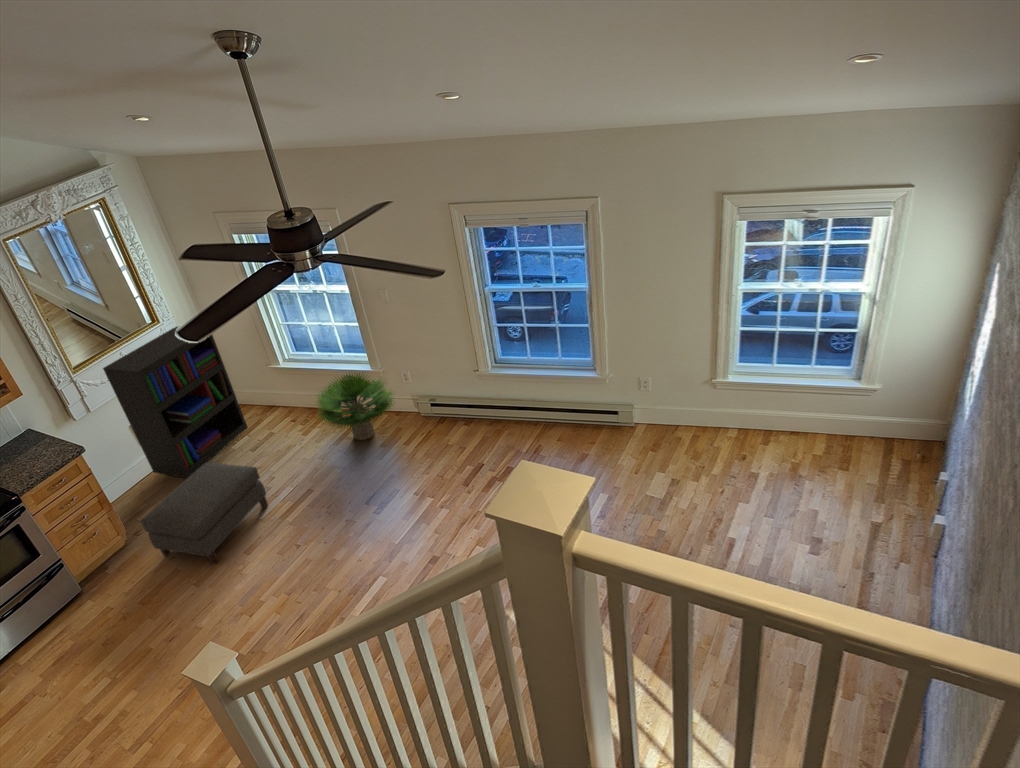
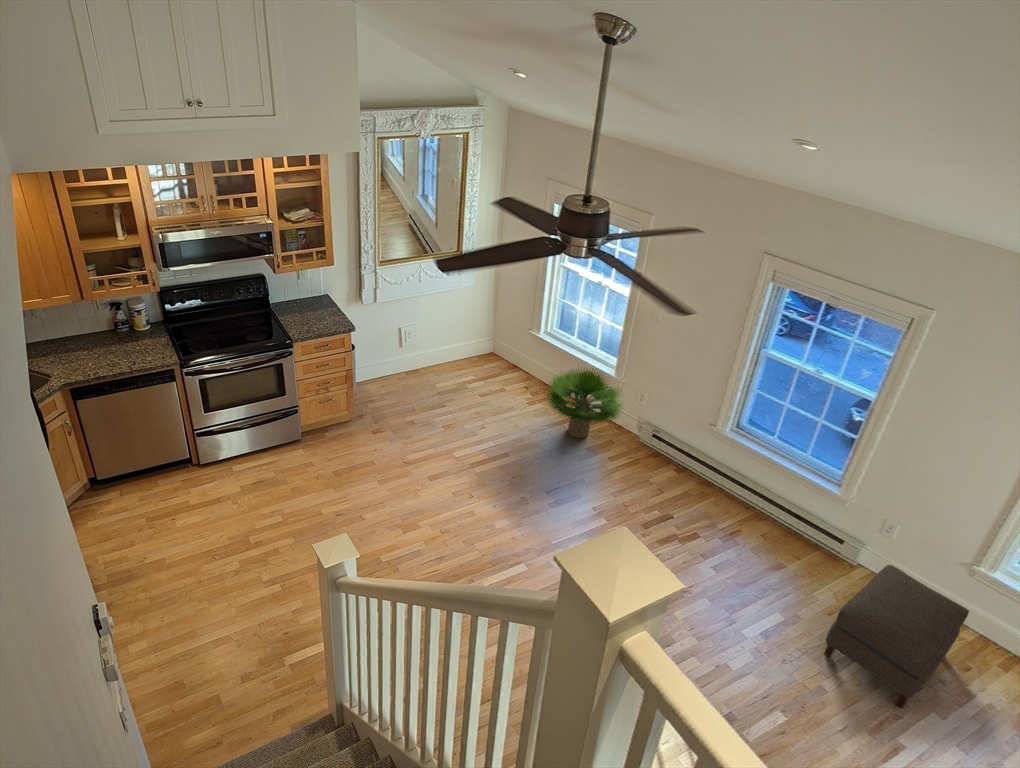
bookshelf: present [103,327,247,478] -> none [395,262,496,393]
ottoman: present [140,462,268,564] -> present [824,565,969,708]

